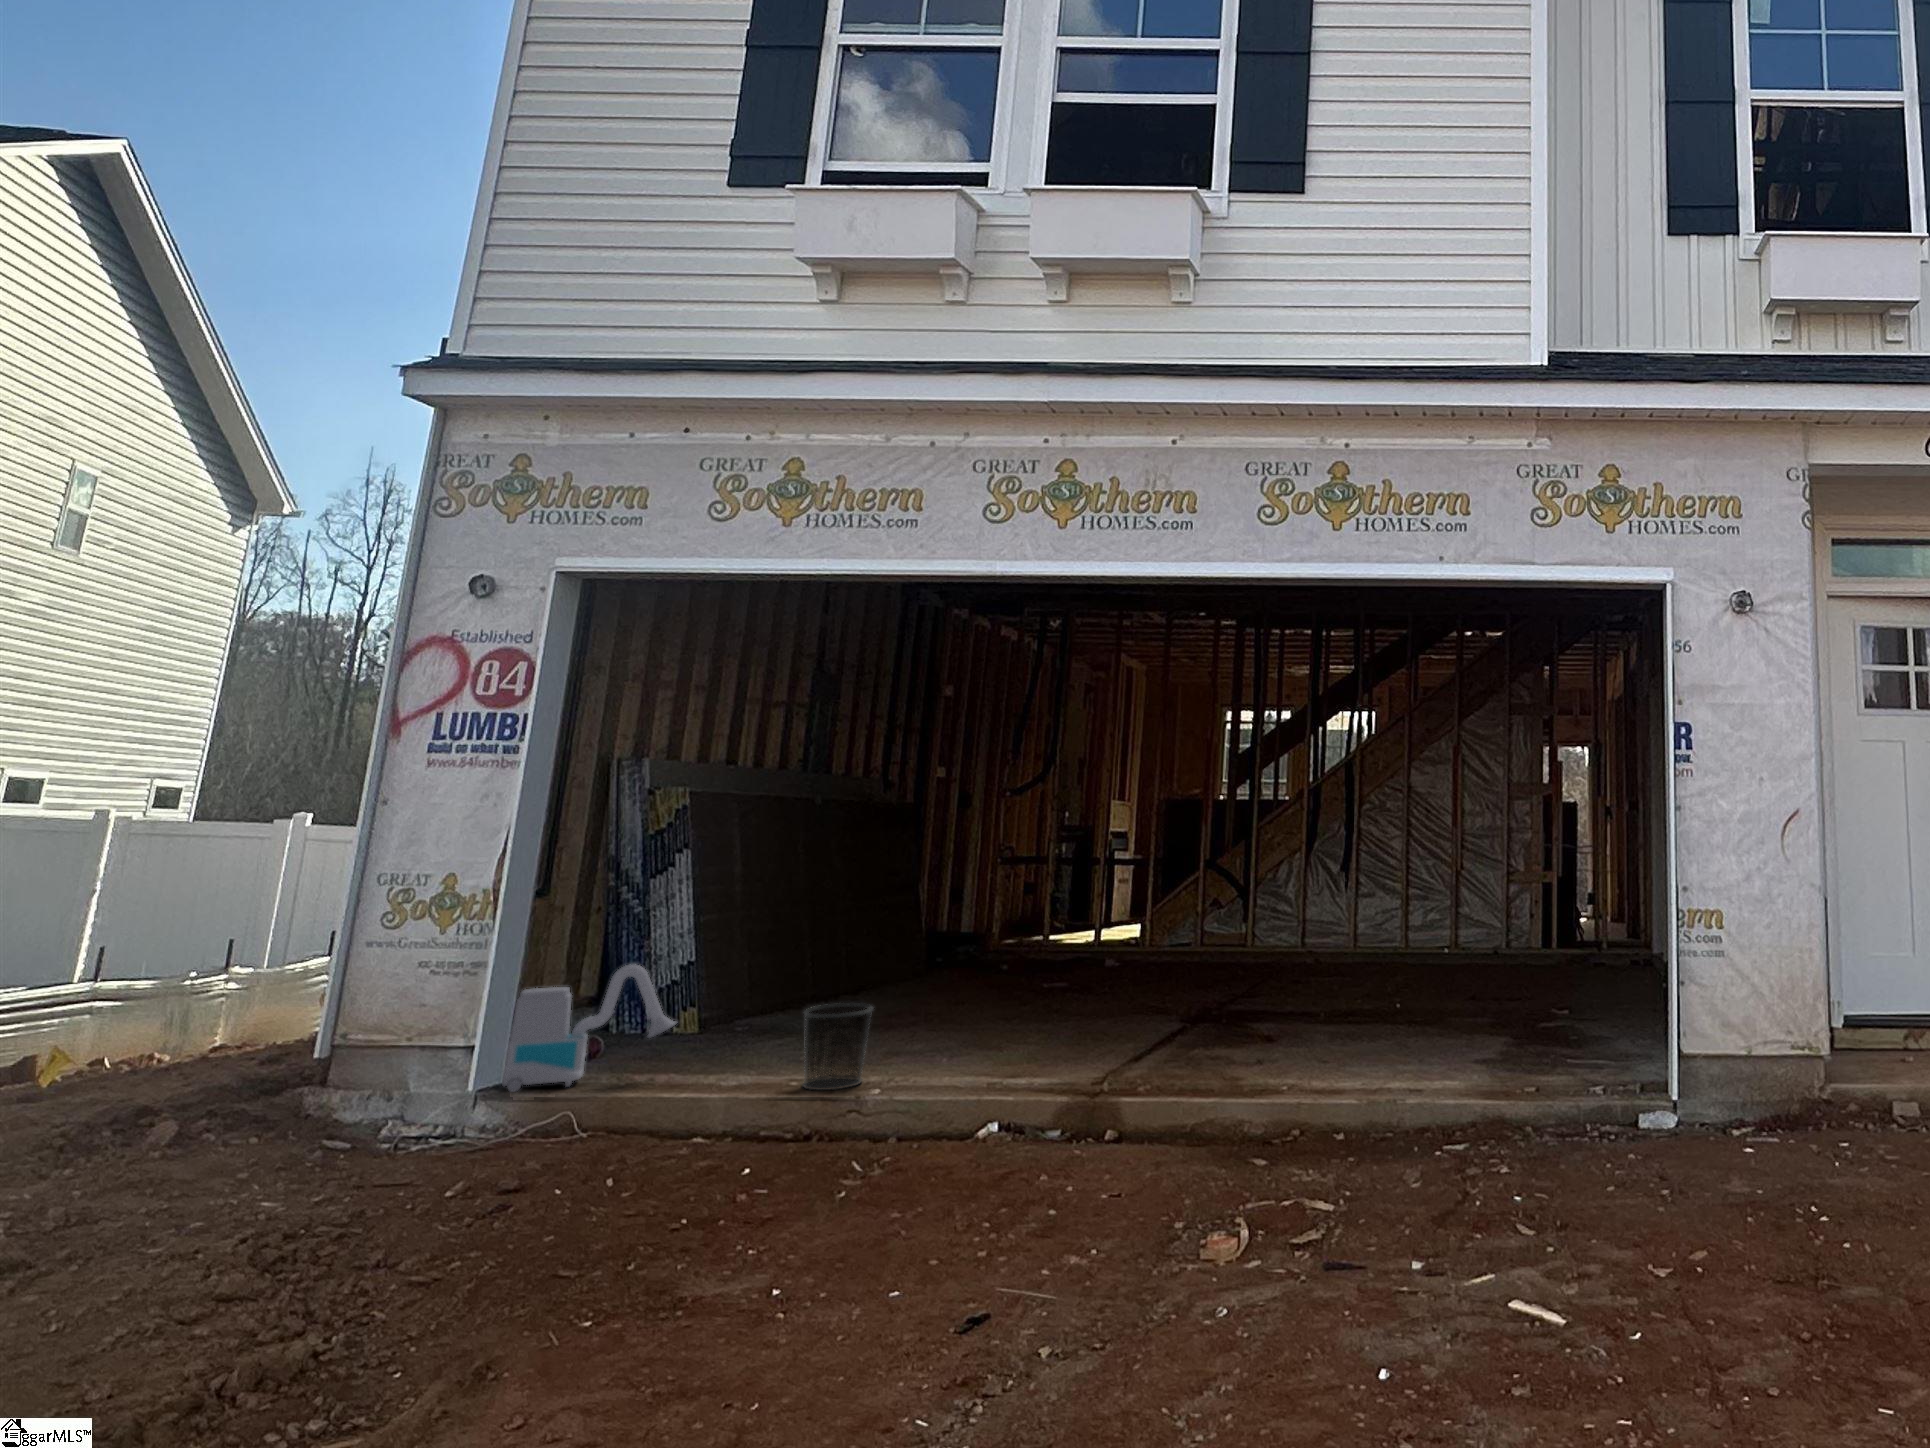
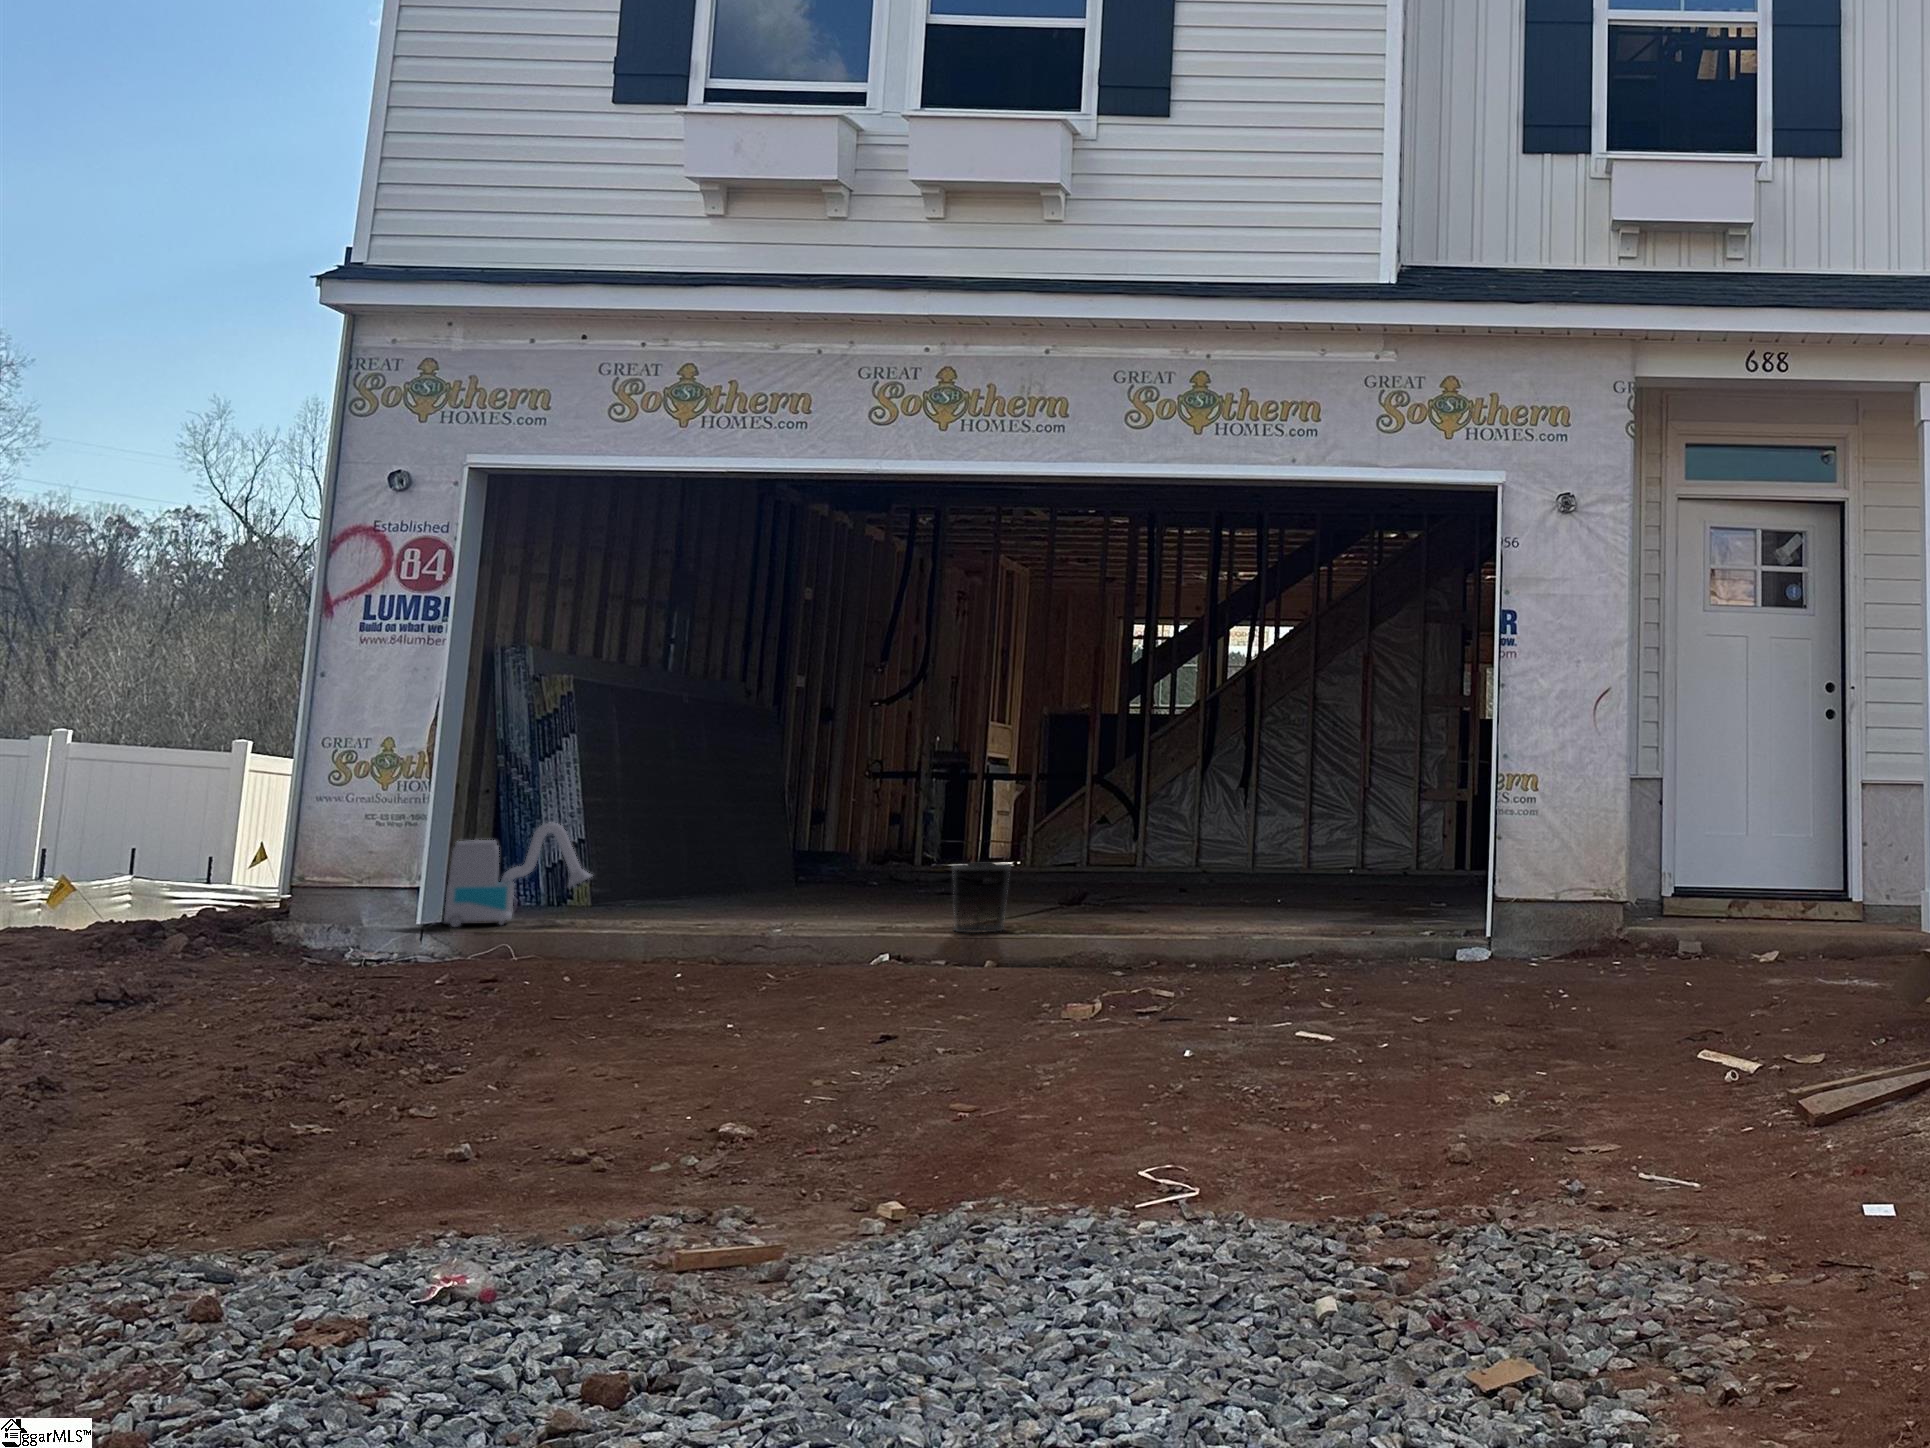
waste bin: present [803,1003,873,1090] -> present [952,863,1011,933]

